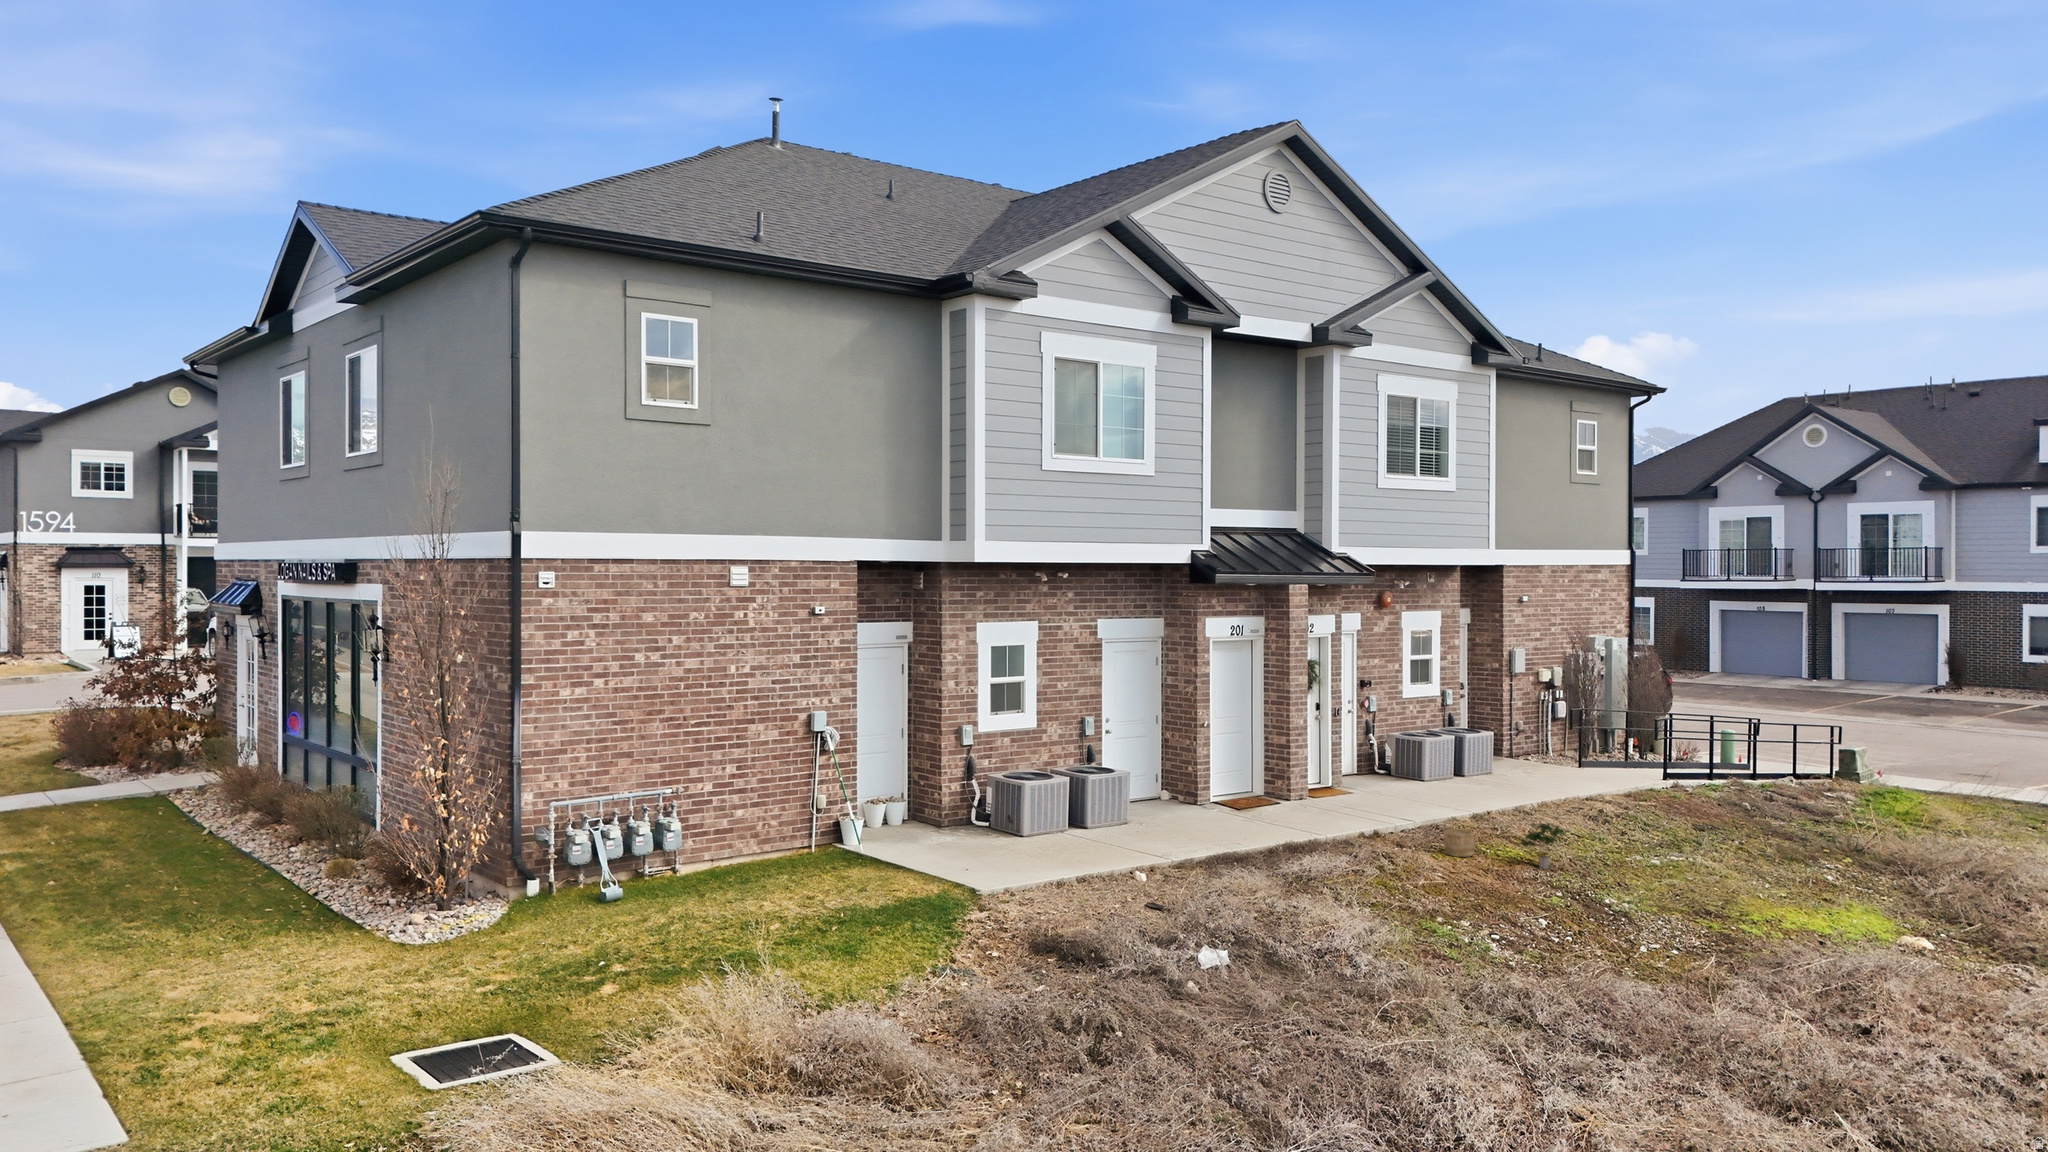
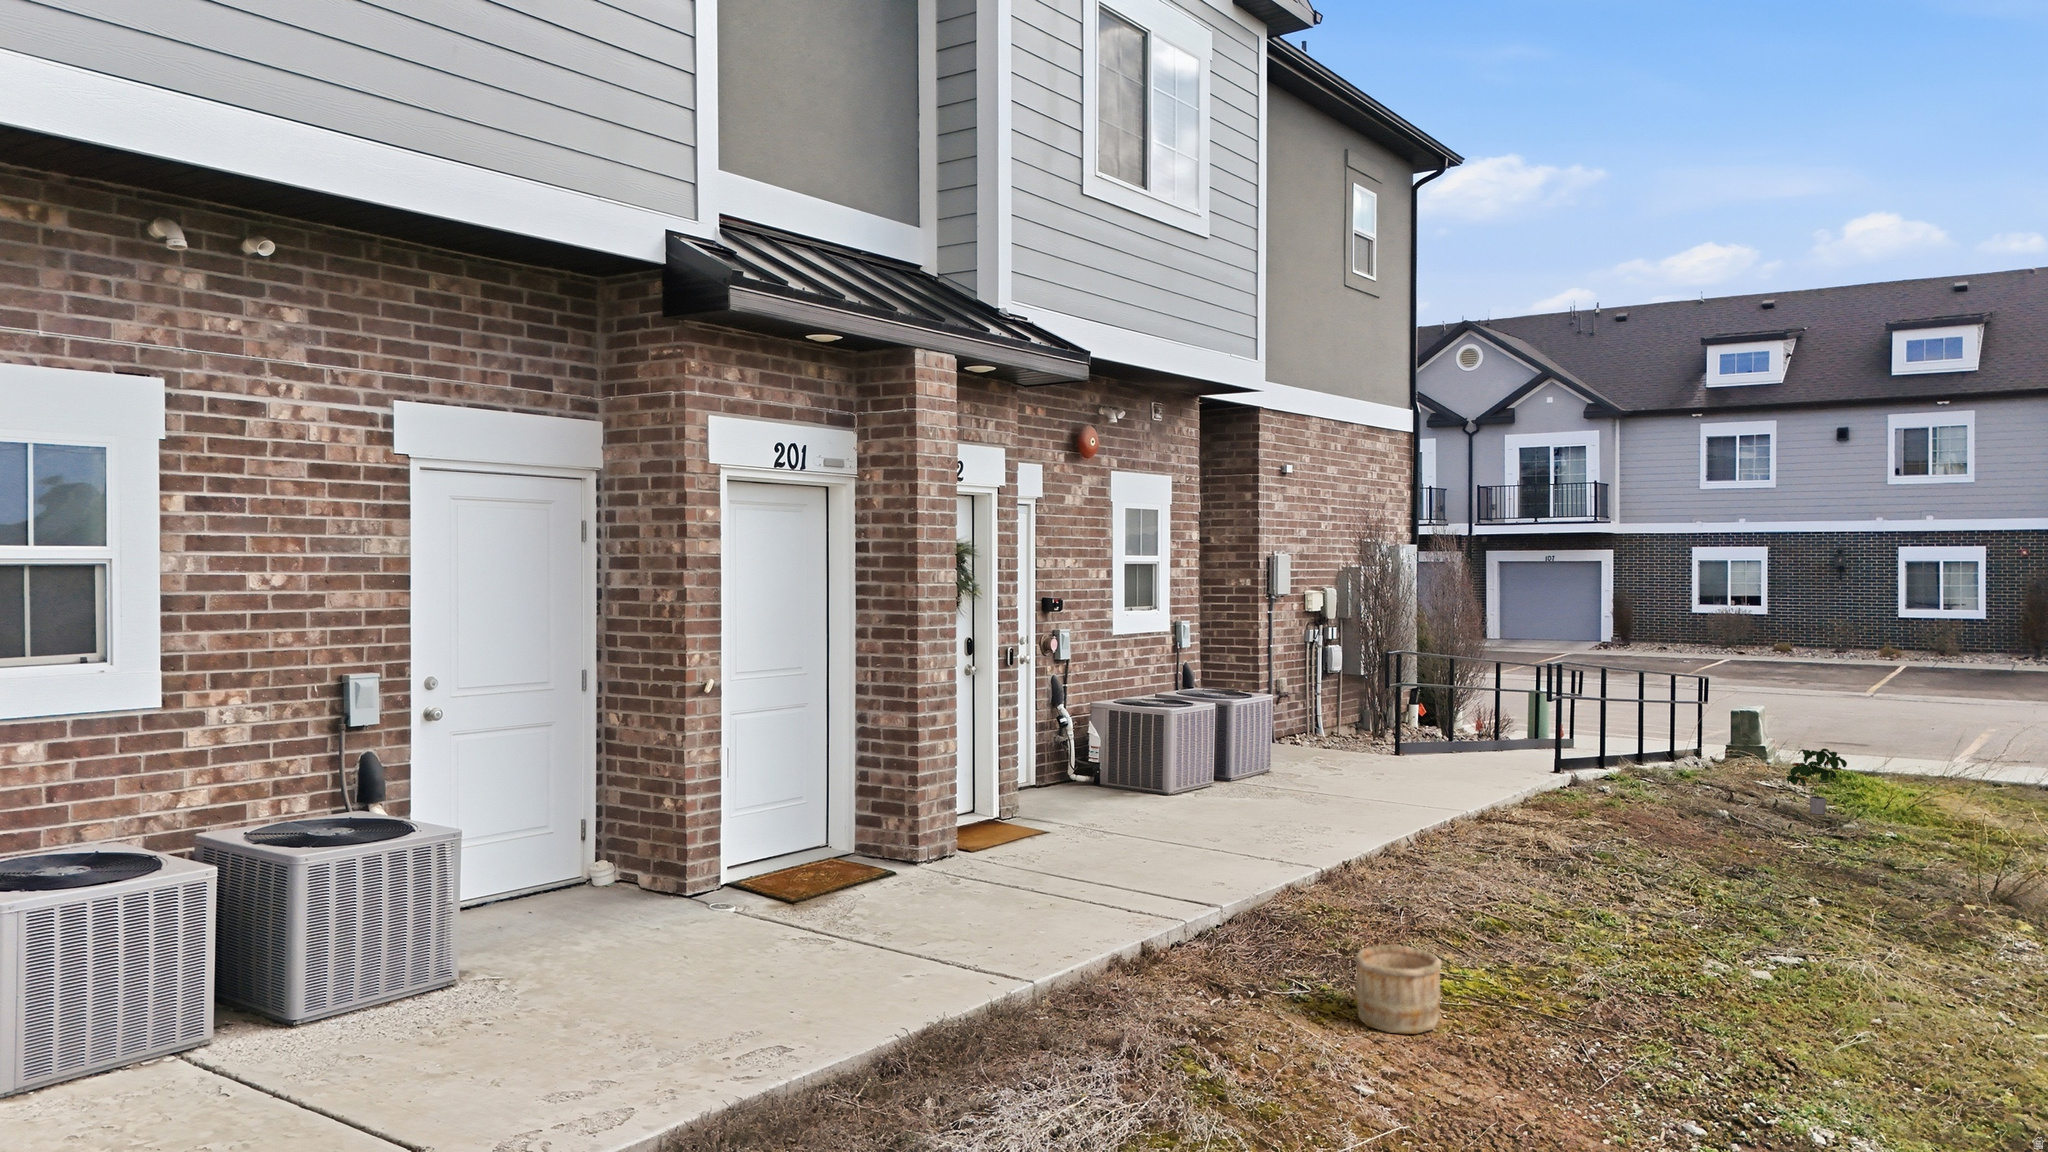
potted plant: present [1522,823,1565,869] -> present [1787,748,1847,814]

